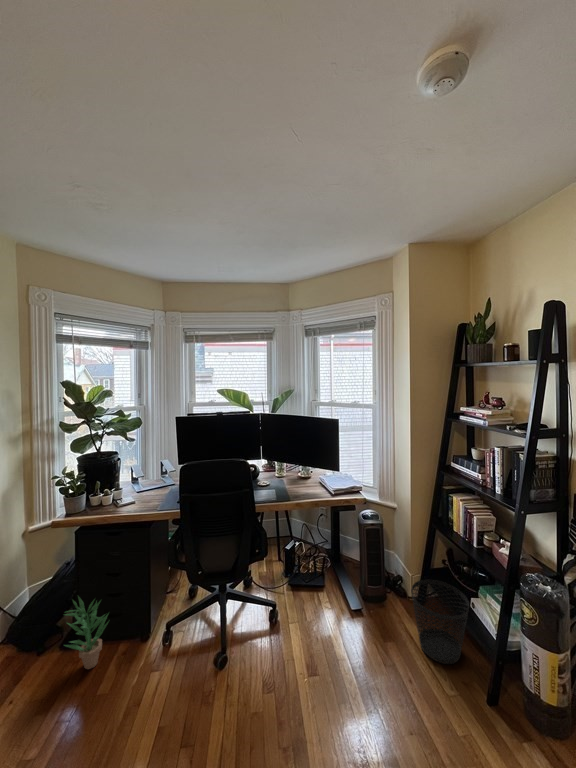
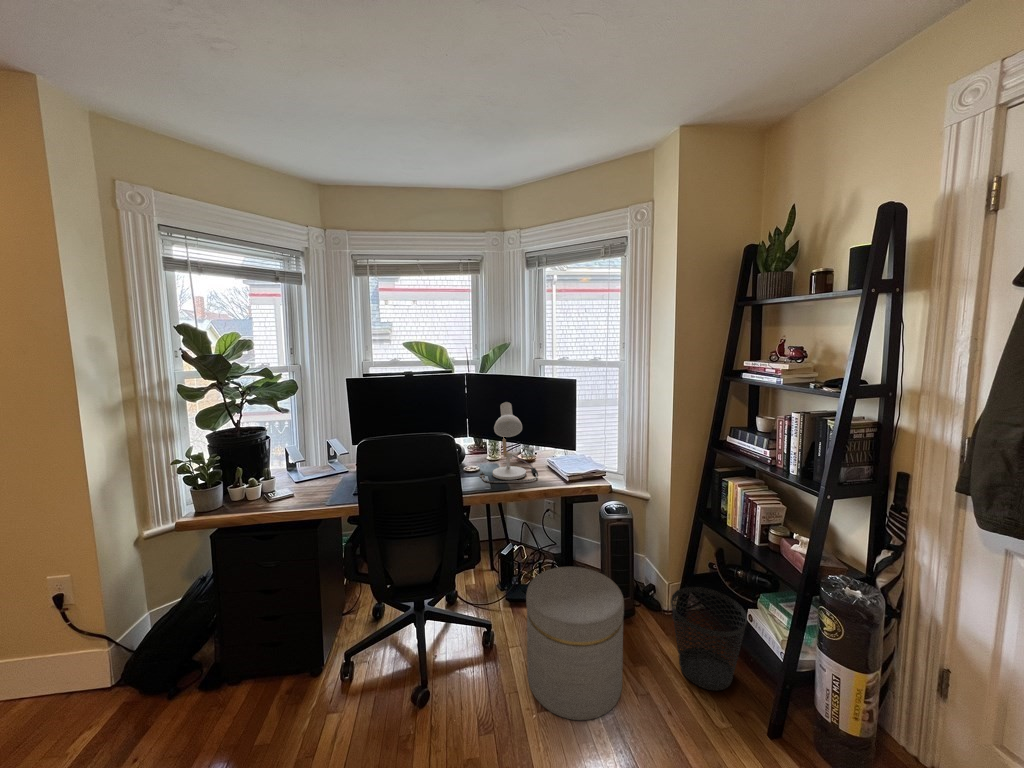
desk lamp: none [269,435,312,495] -> present [480,402,538,483]
ottoman: none [301,561,374,684] -> present [526,567,624,720]
potted plant: present [64,596,108,669] -> none [197,620,266,715]

